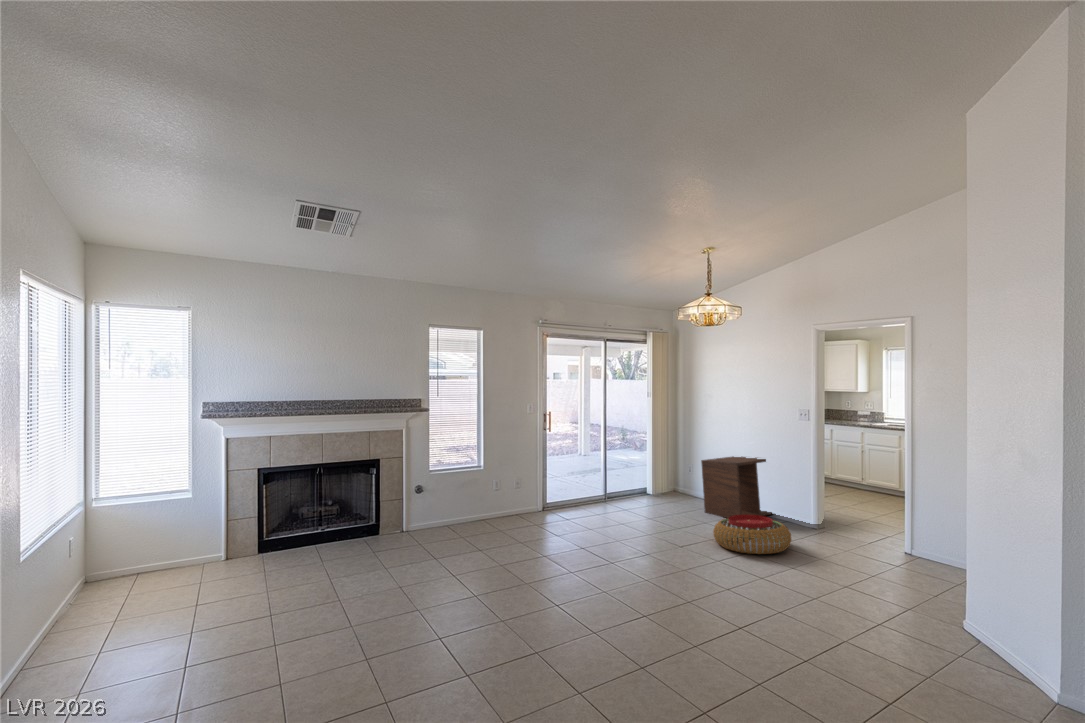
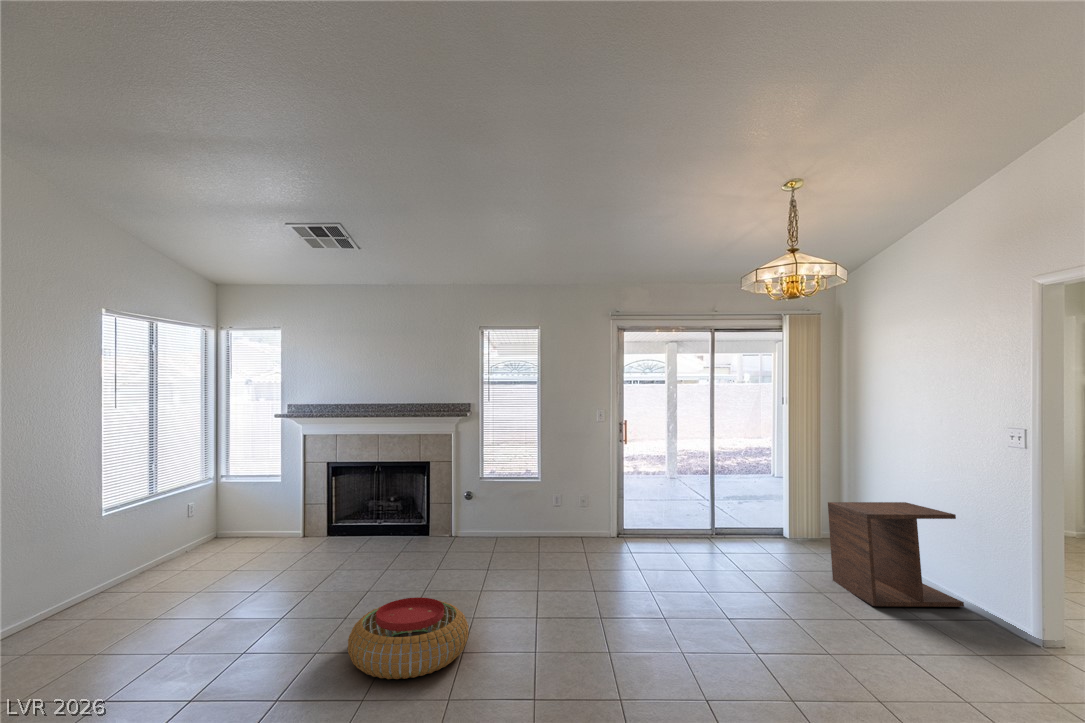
pouf: present [713,515,792,554] -> present [348,597,469,679]

